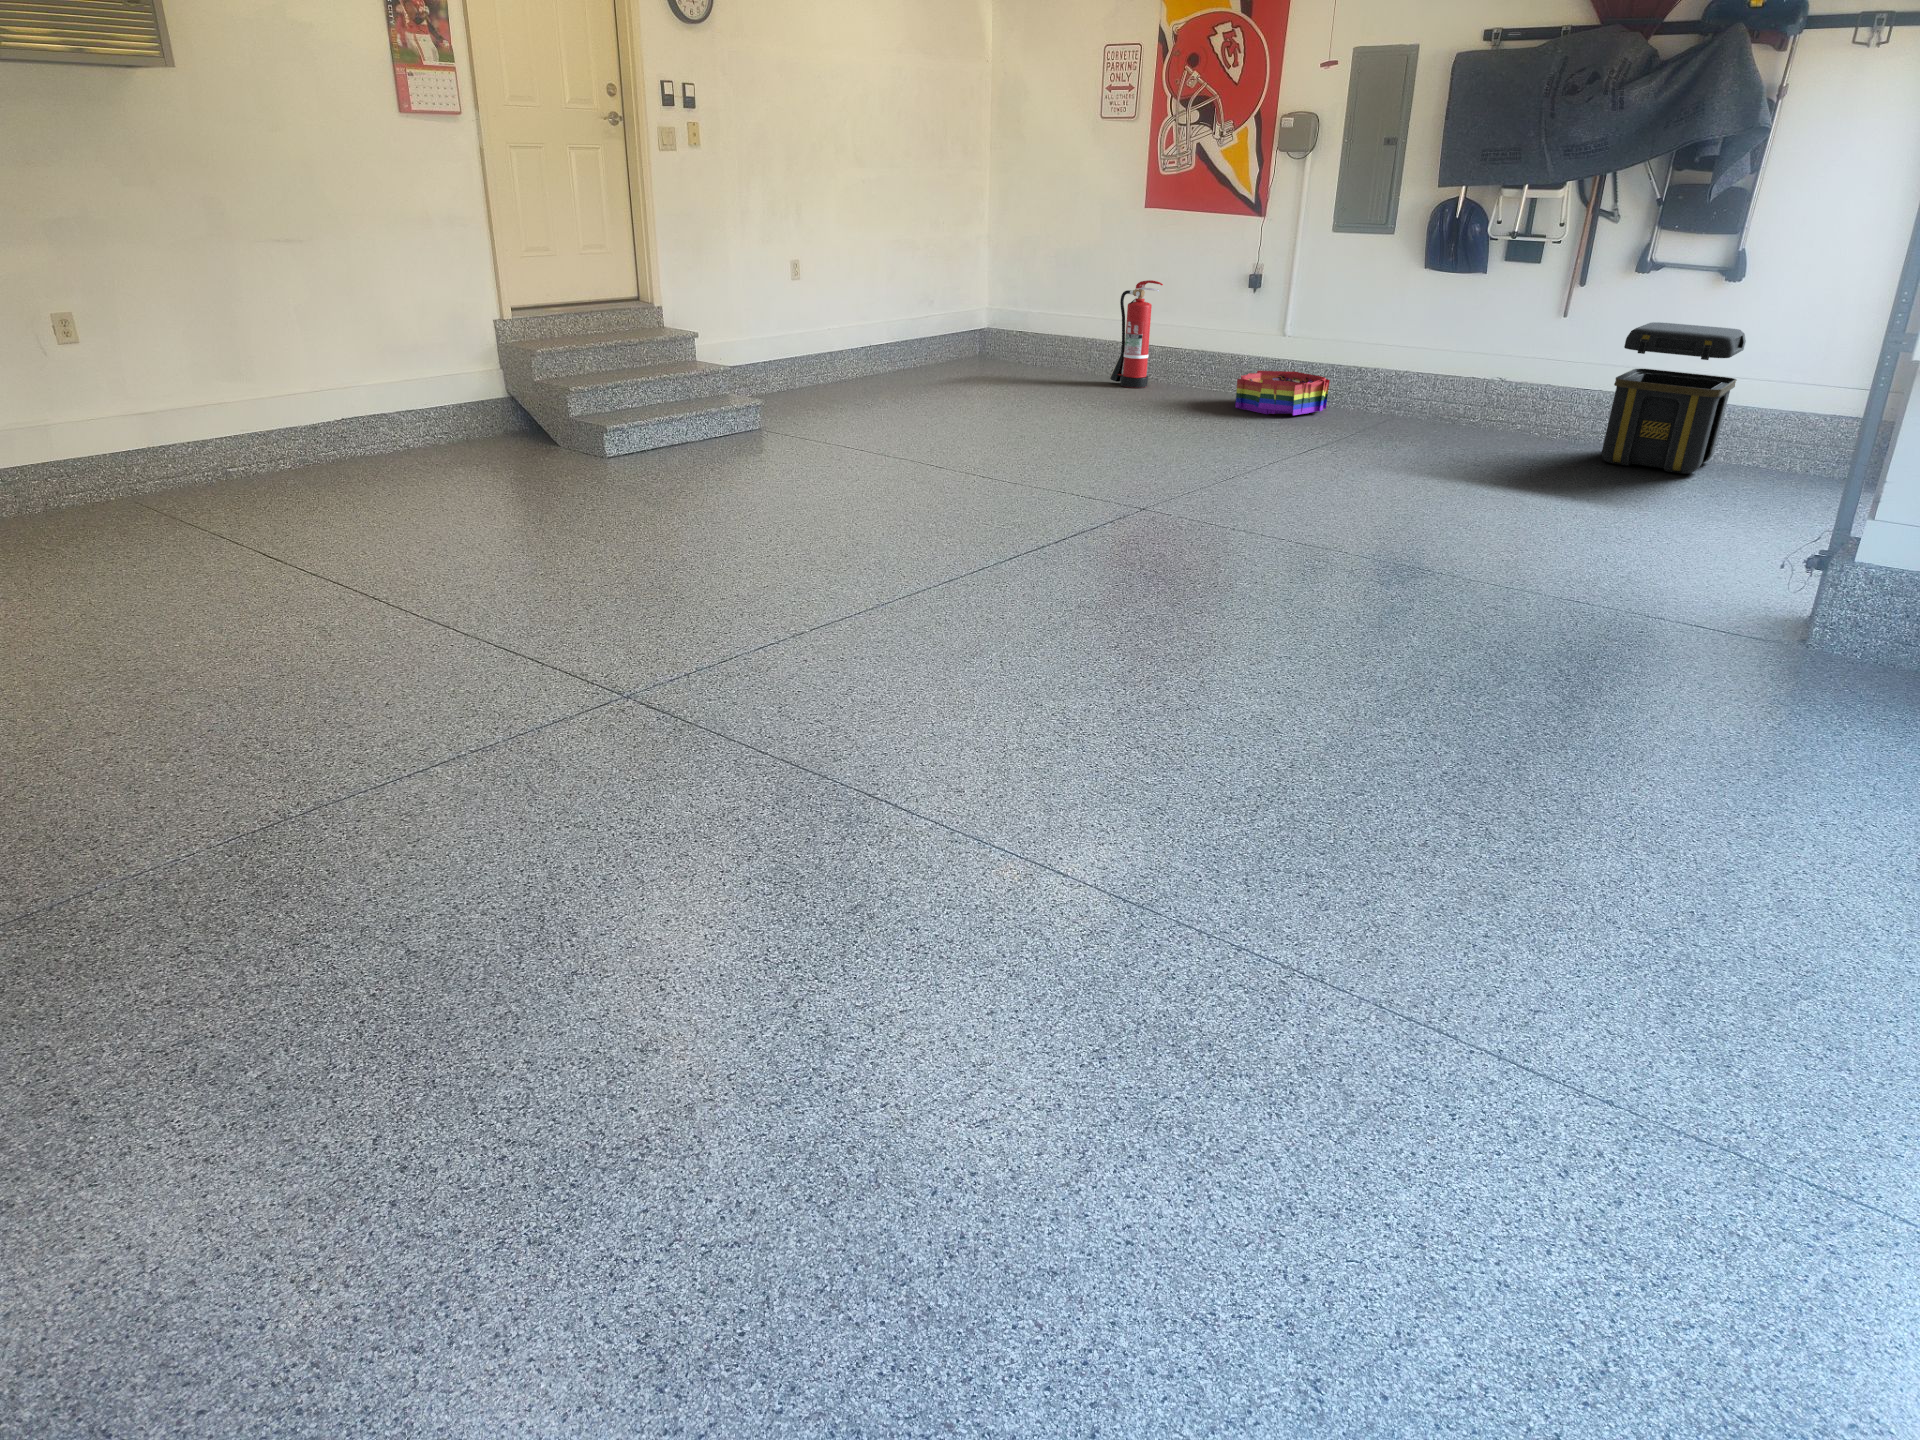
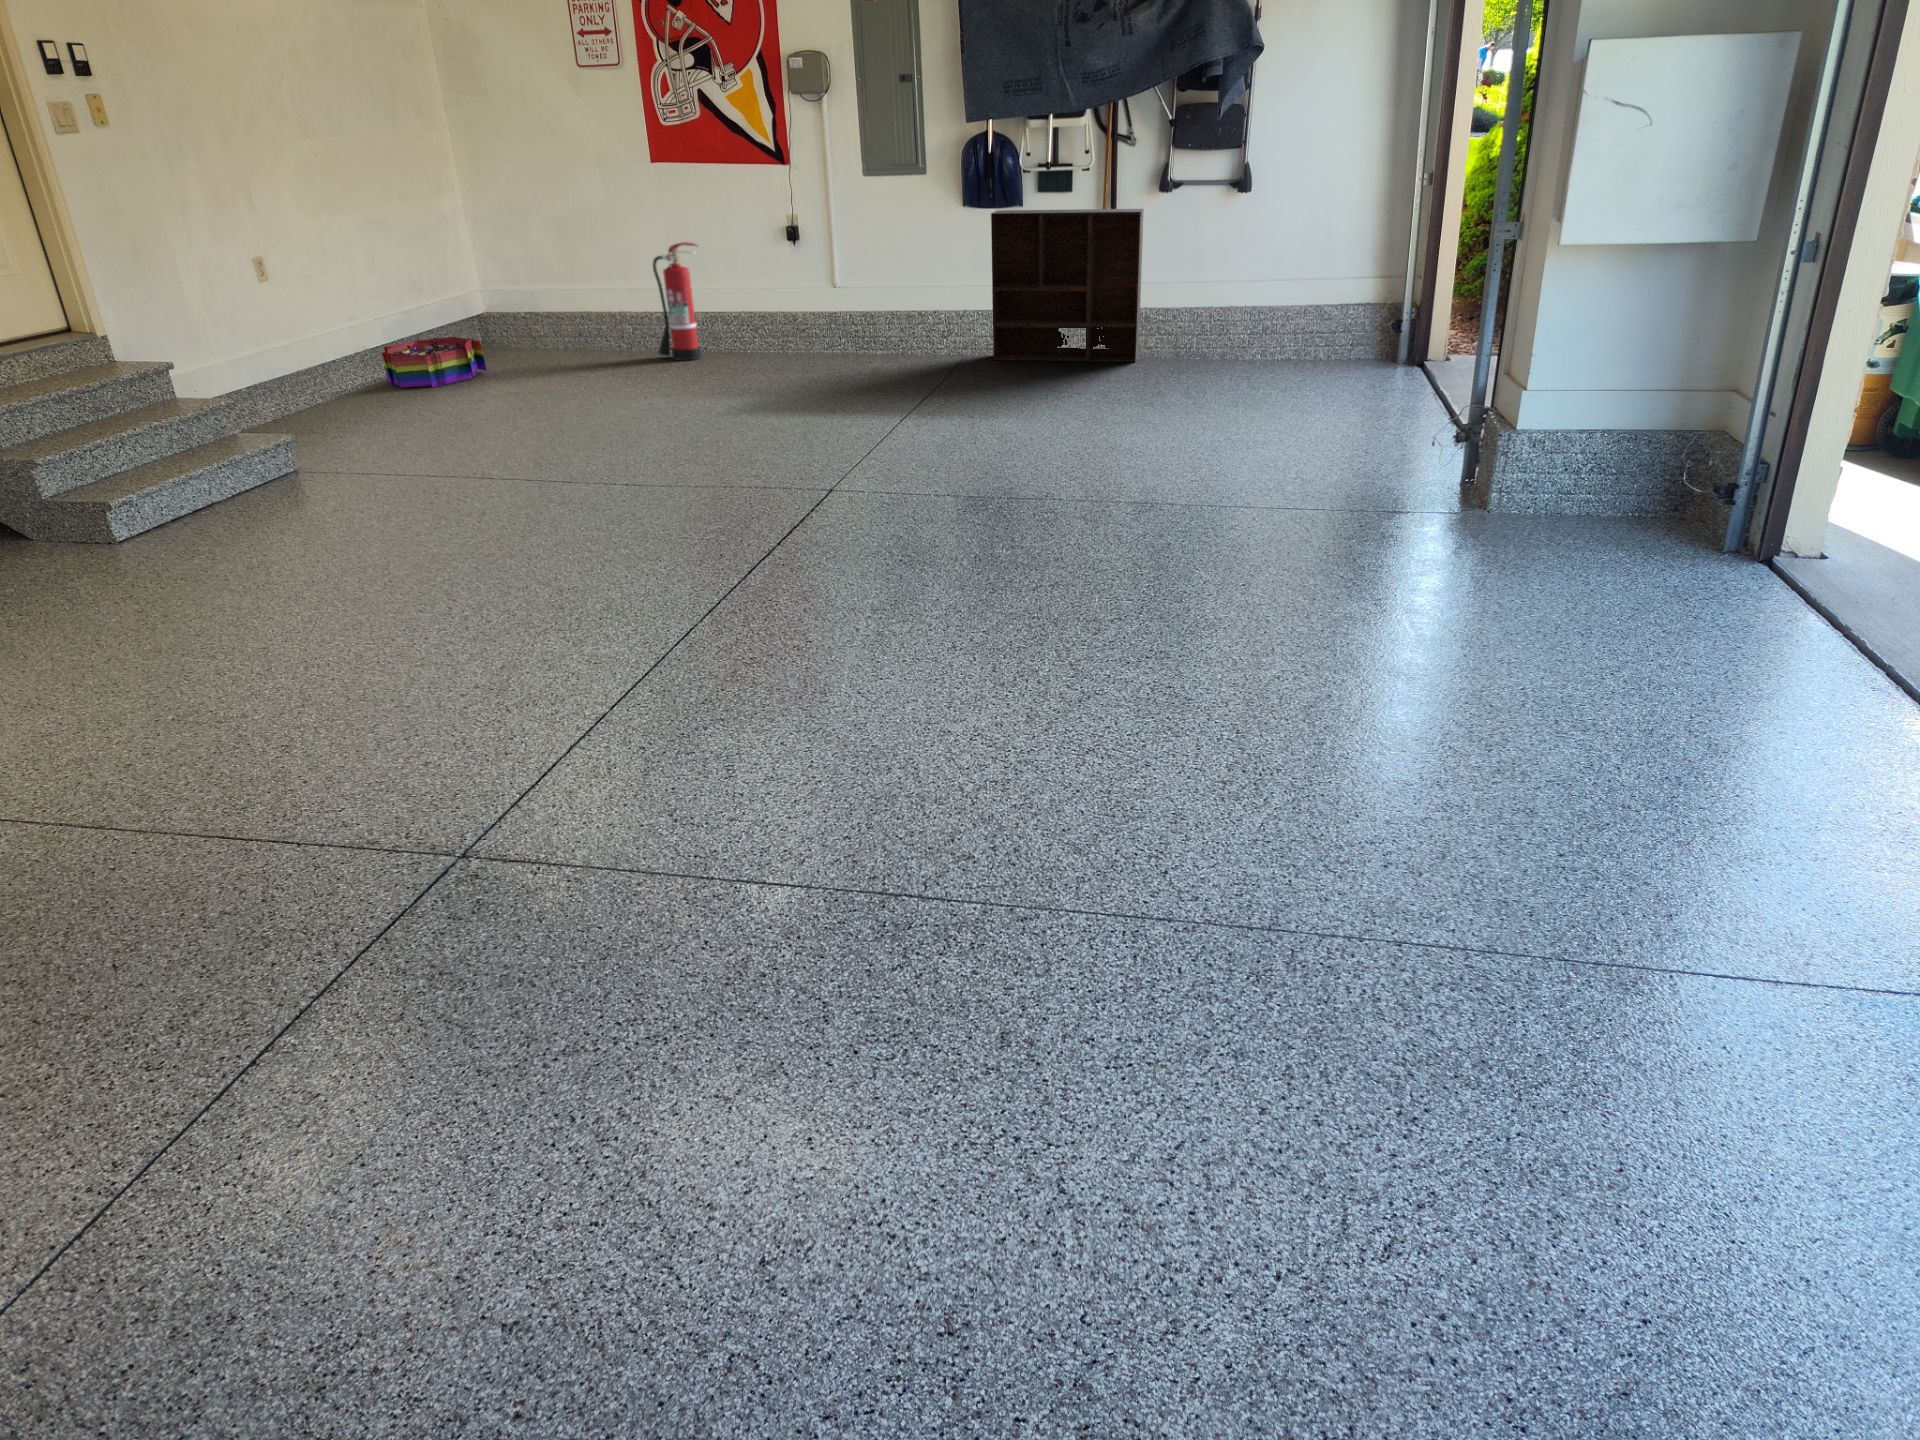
shelving unit: none [1418,277,1612,448] -> present [991,209,1144,362]
toolbox: present [1602,322,1746,474] -> none [1173,236,1267,372]
storage bin: present [1235,371,1330,415] -> present [381,337,487,388]

